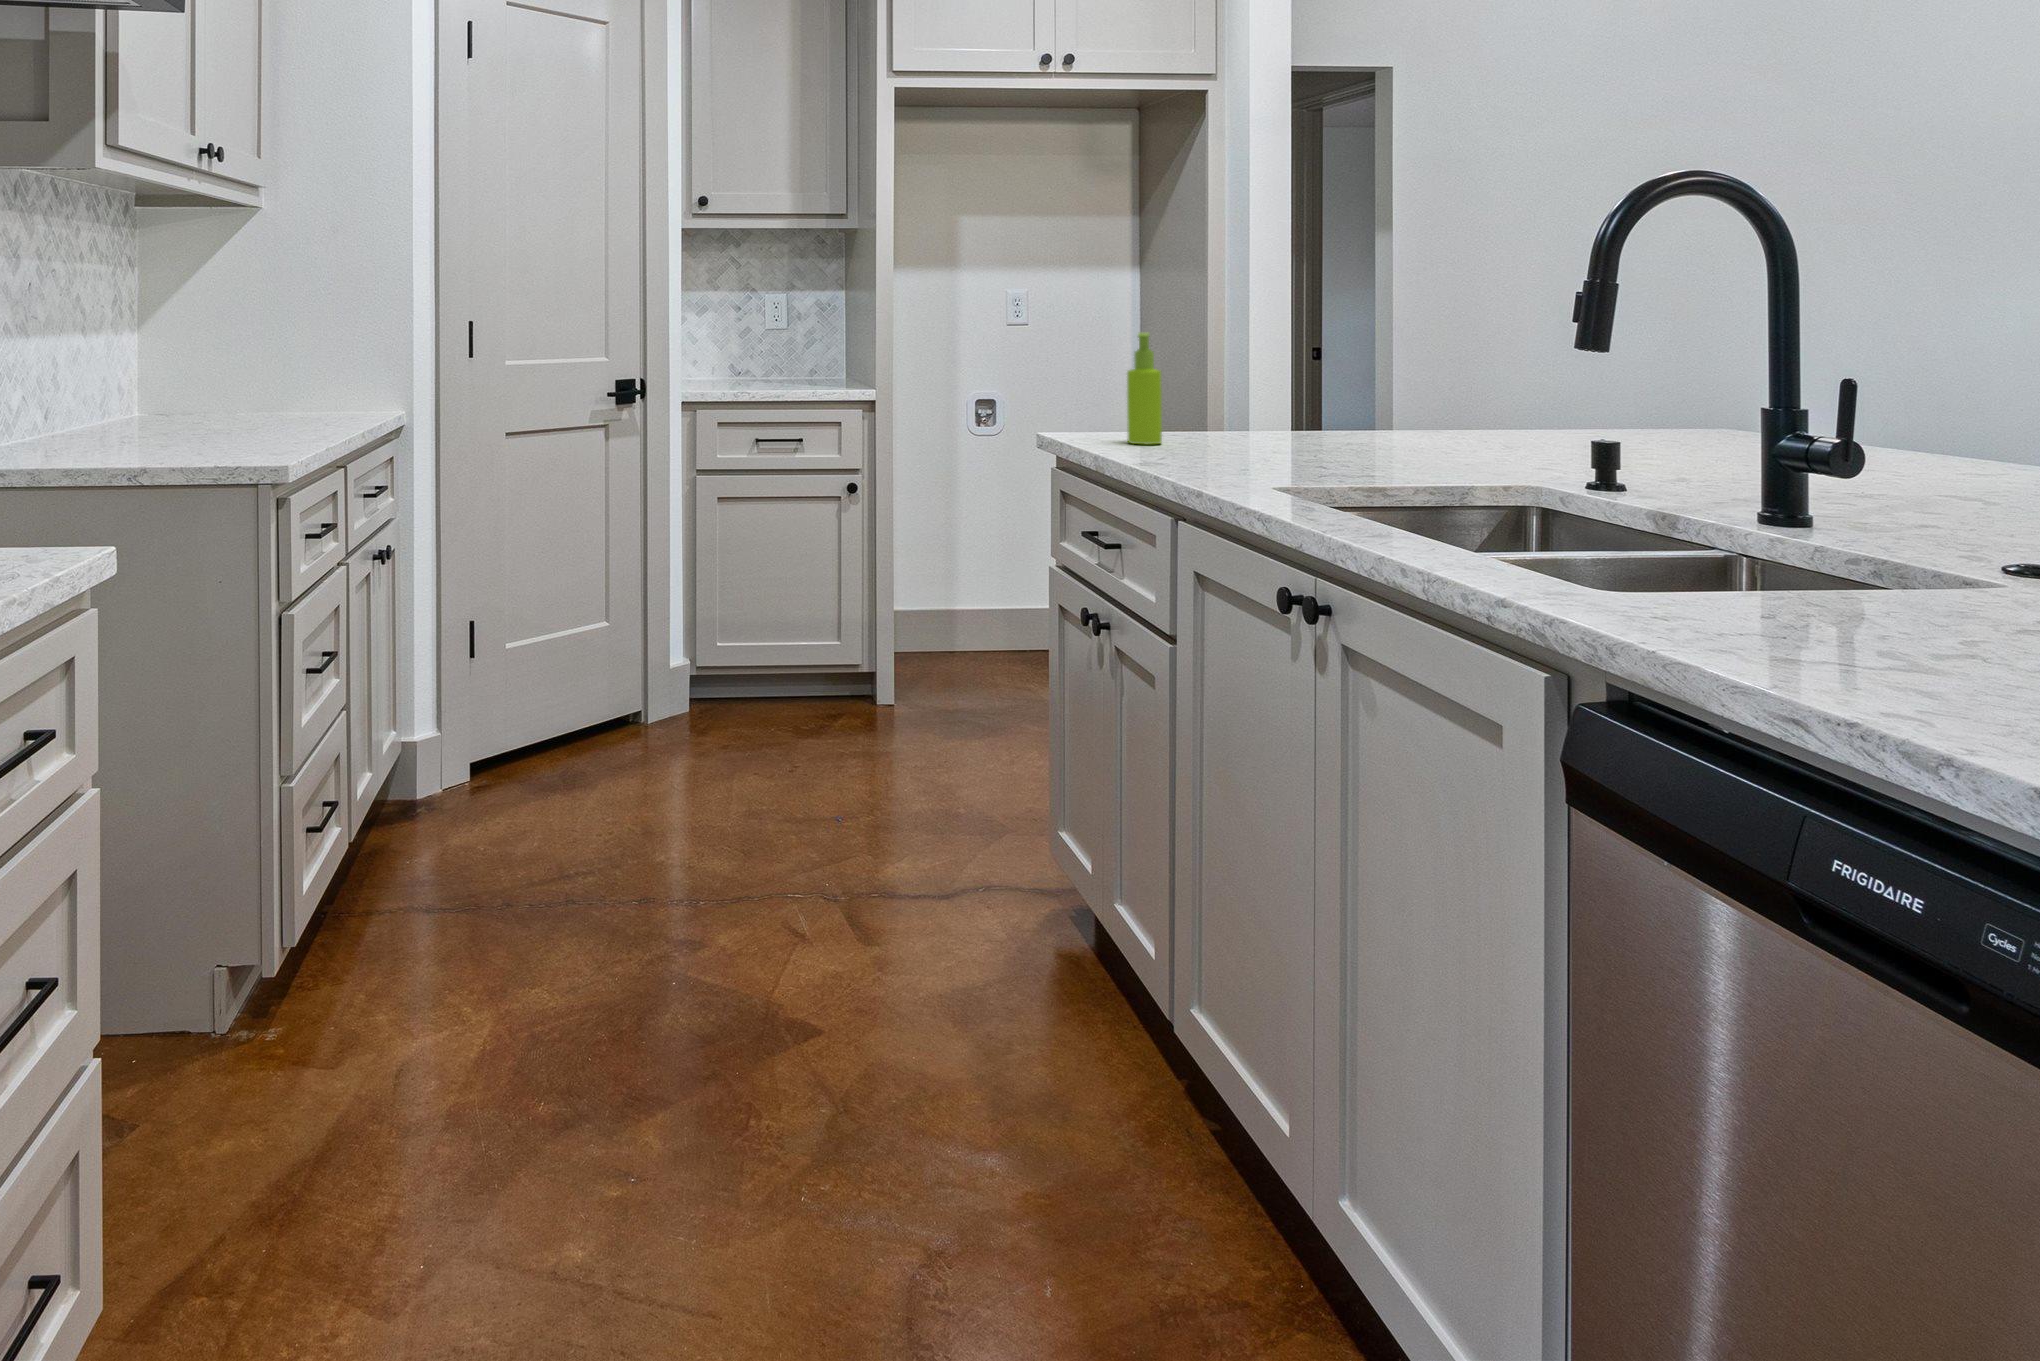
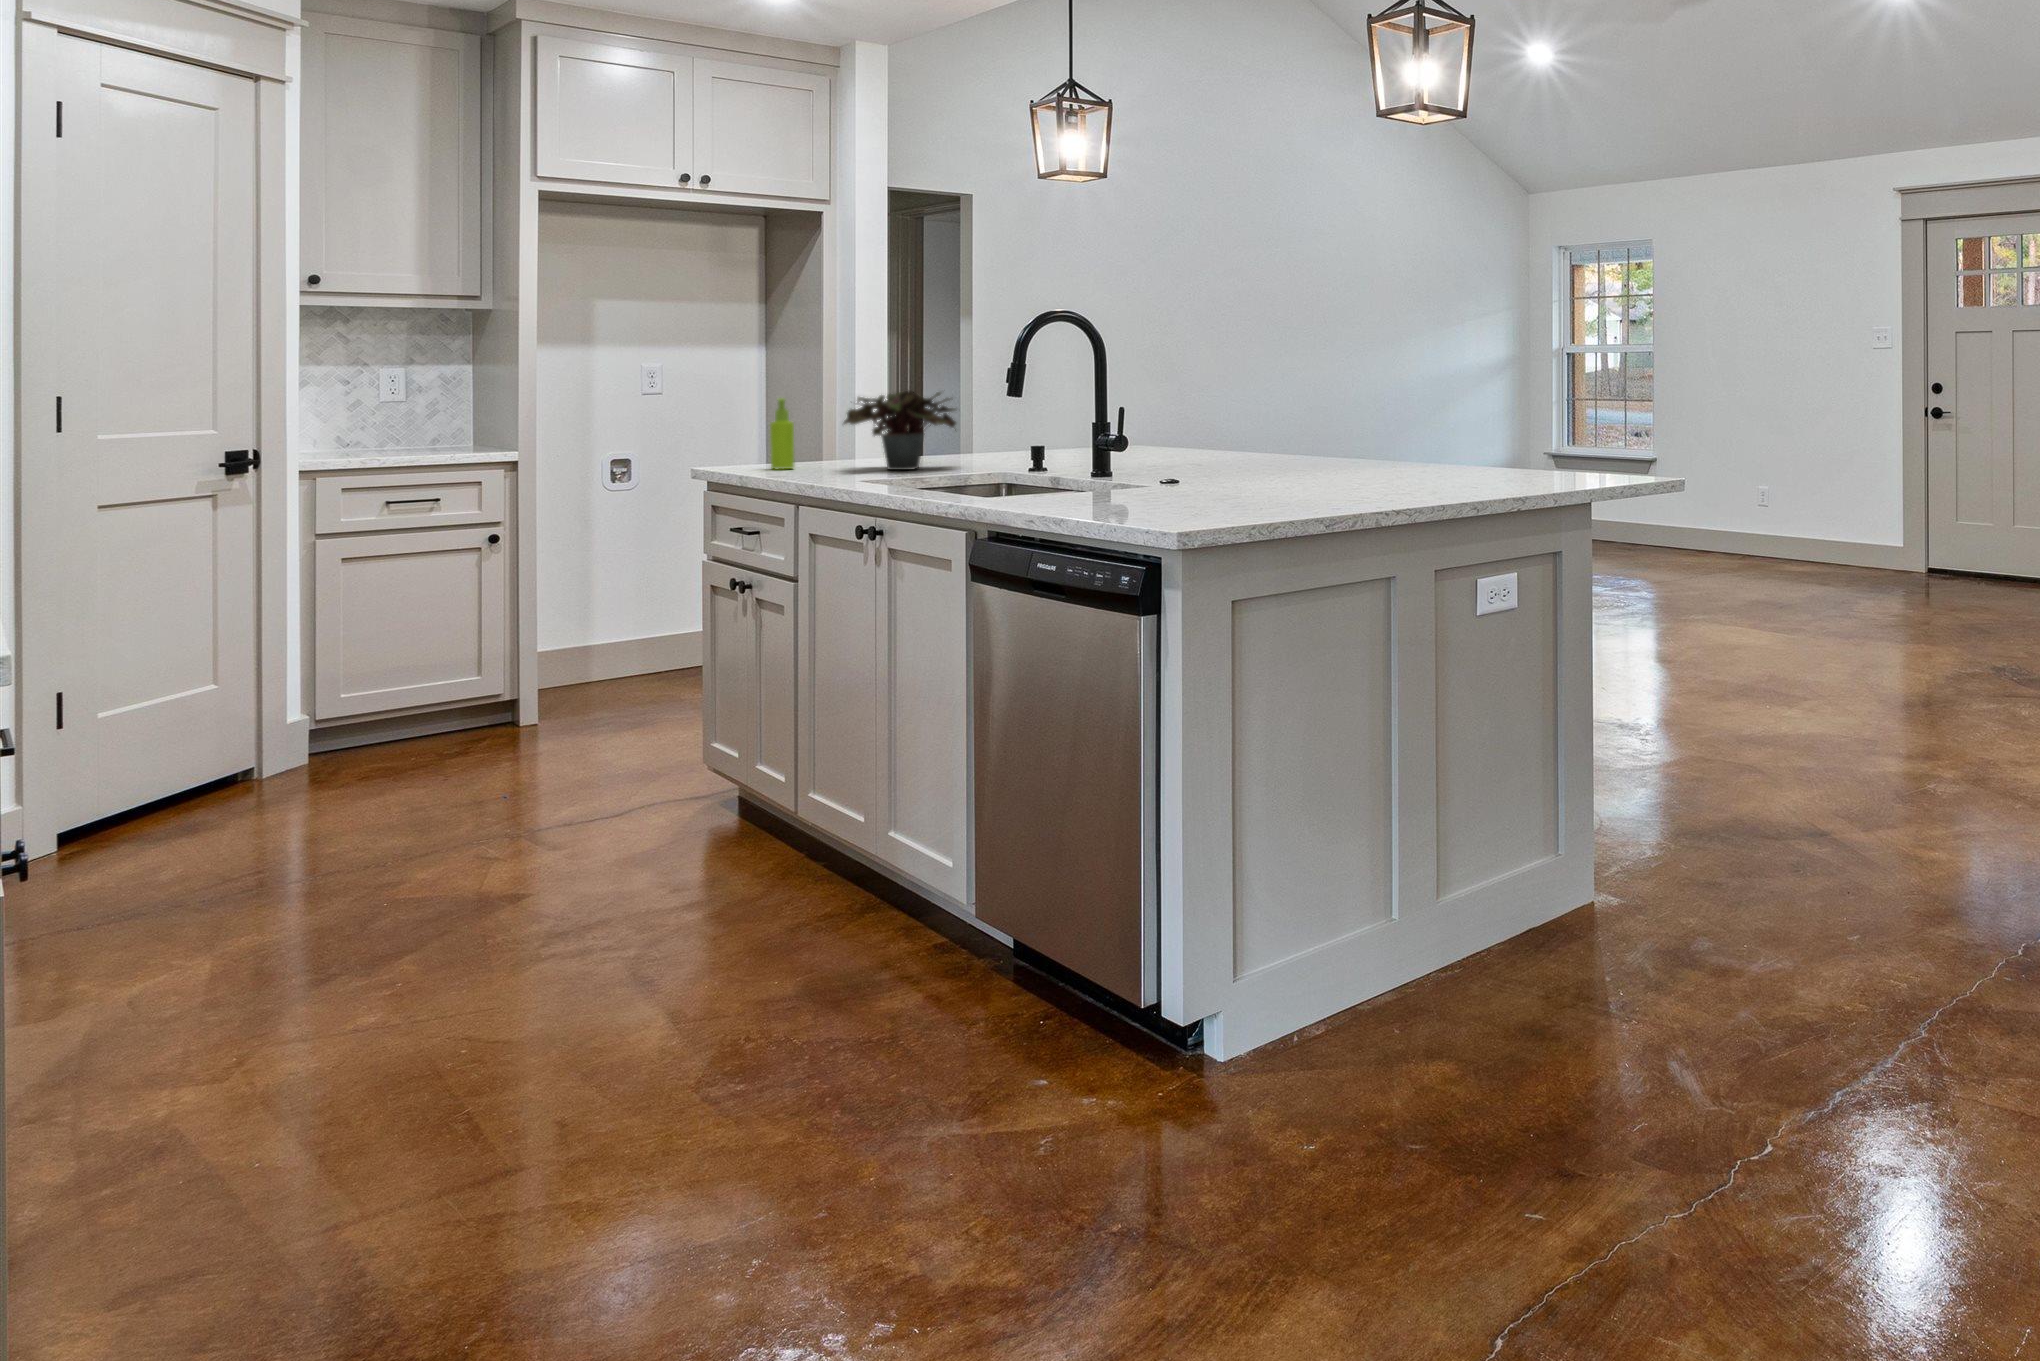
potted plant: none [1236,321,1436,461] -> present [844,391,956,470]

